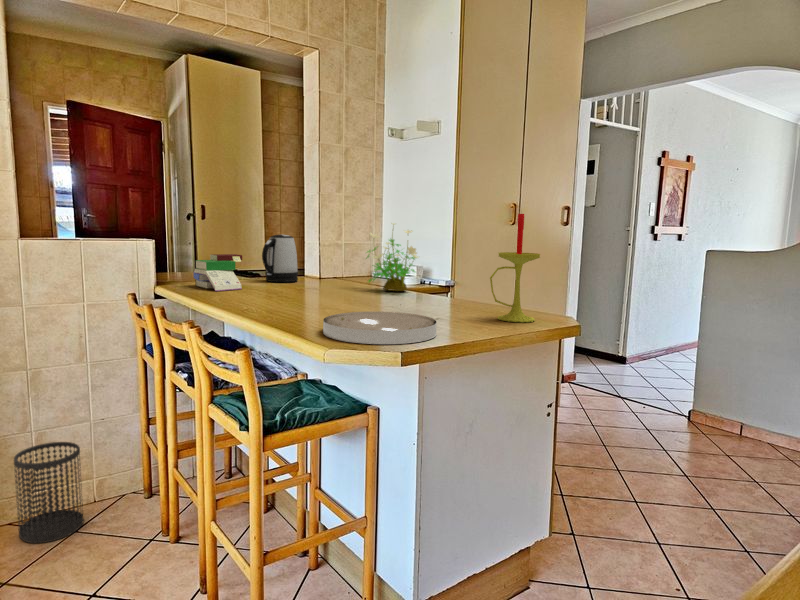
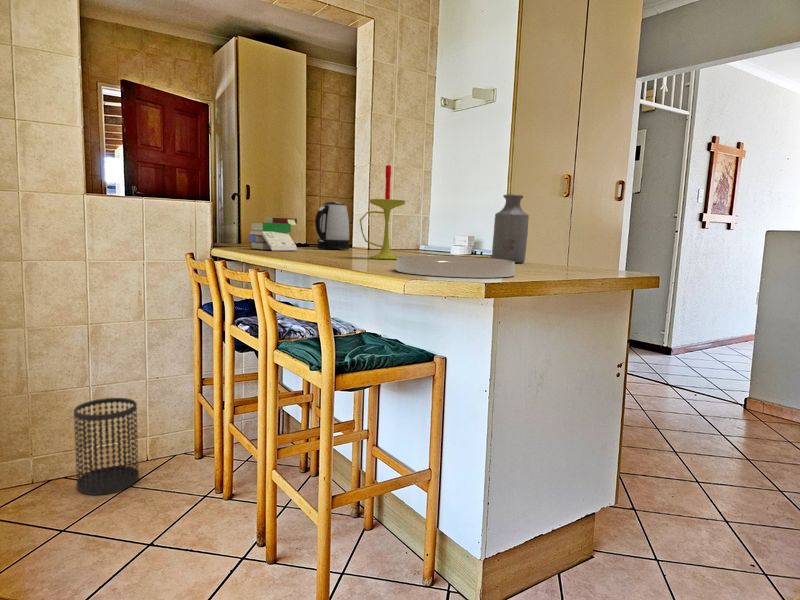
candle: present [490,214,540,322] -> present [360,165,405,259]
potted plant: present [366,223,418,291] -> none [419,186,477,256]
bottle: none [431,237,466,303] -> present [492,194,529,263]

